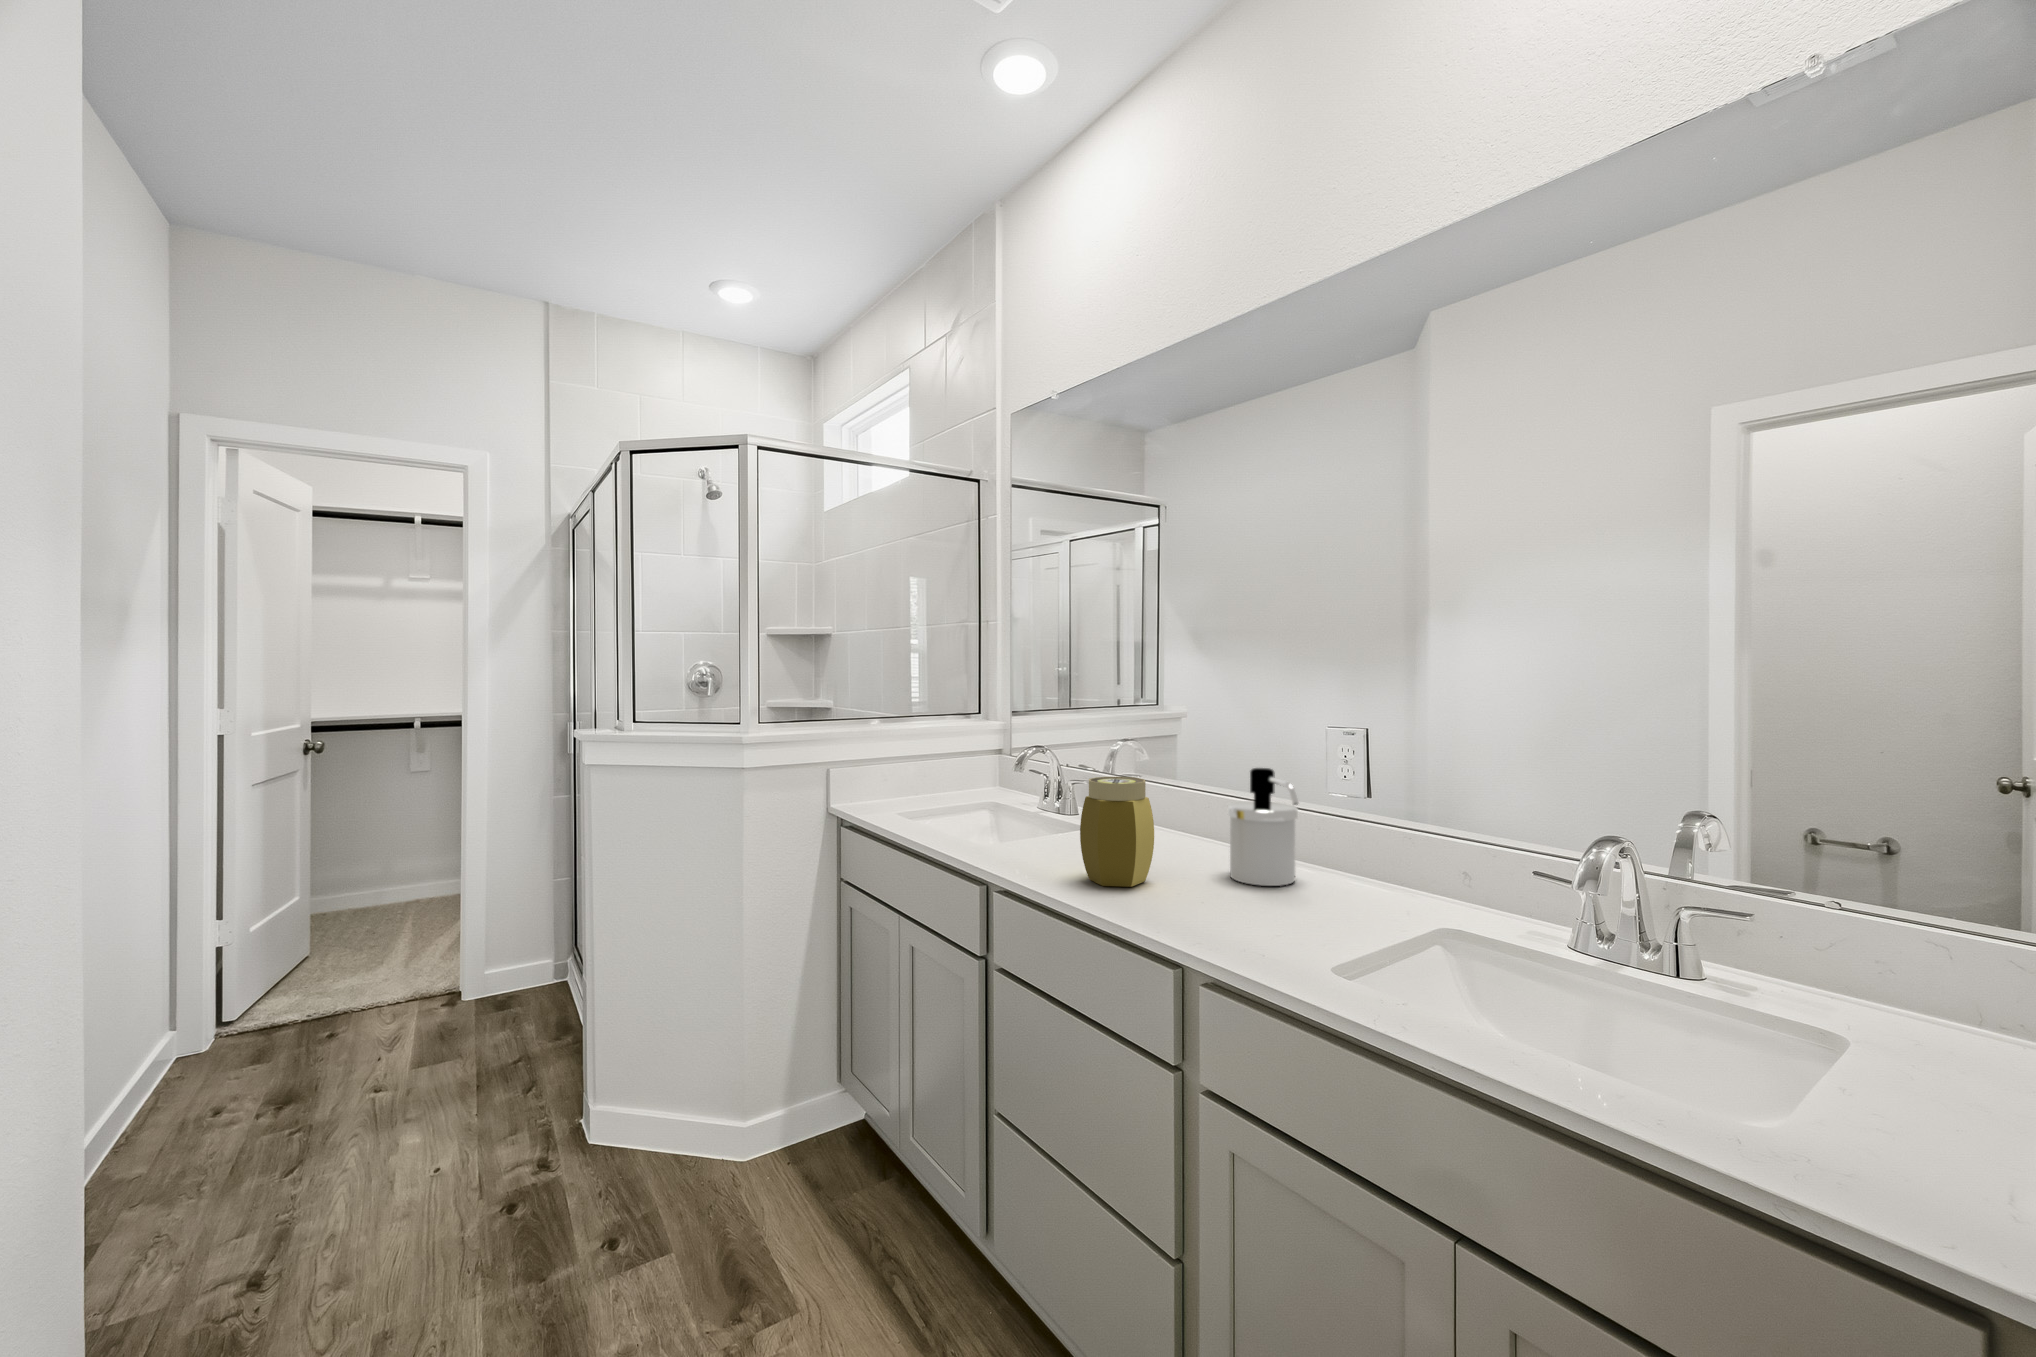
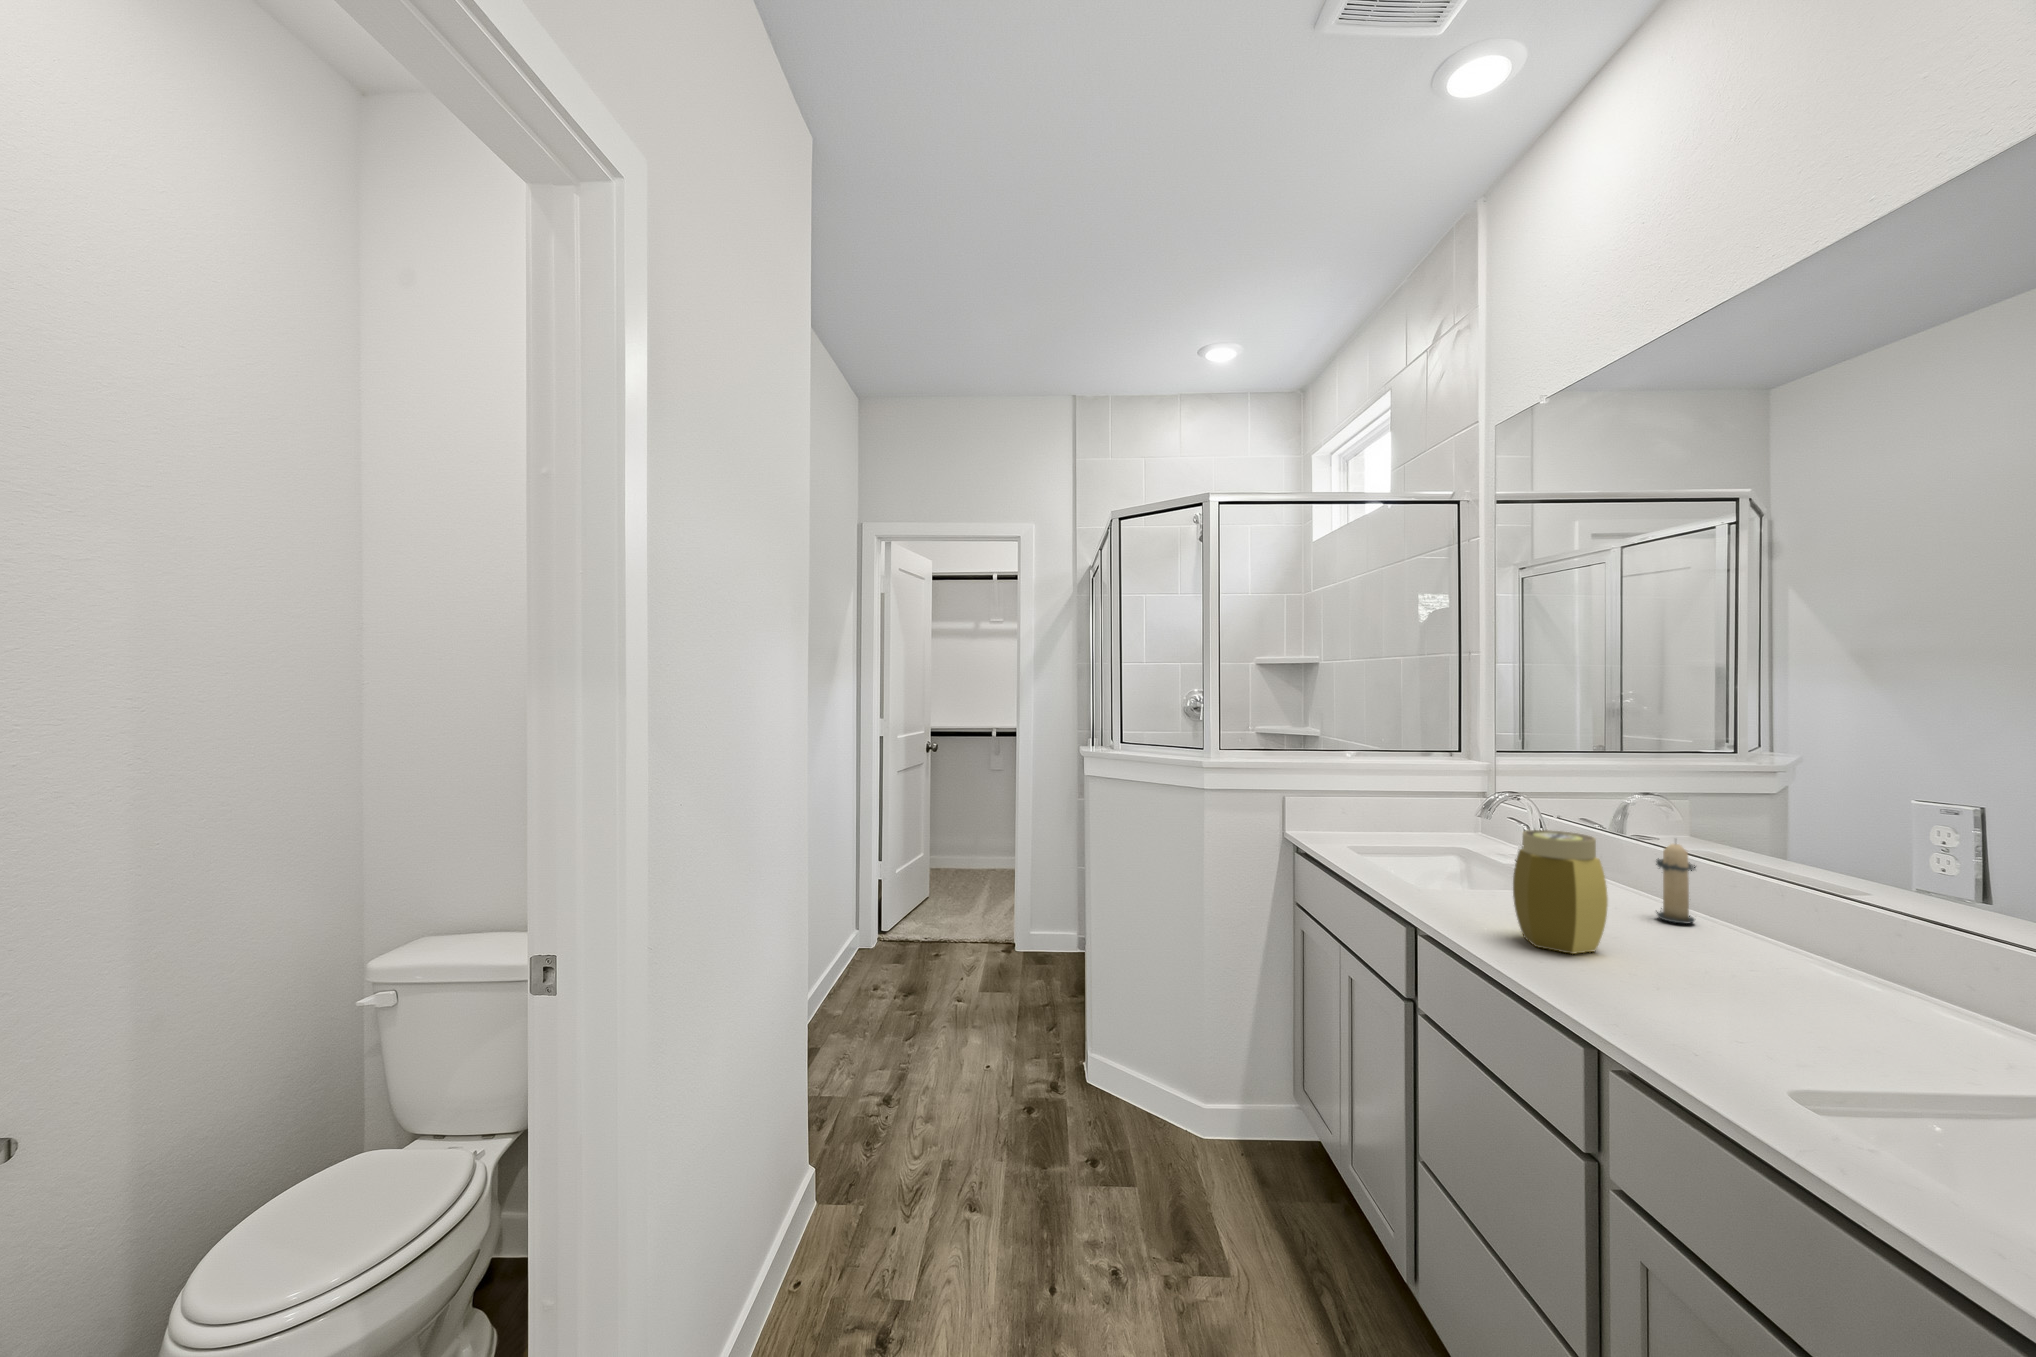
soap dispenser: present [1227,768,1298,886] -> none [1720,839,1833,989]
candle: none [1162,776,1197,849] -> present [1656,843,1696,924]

